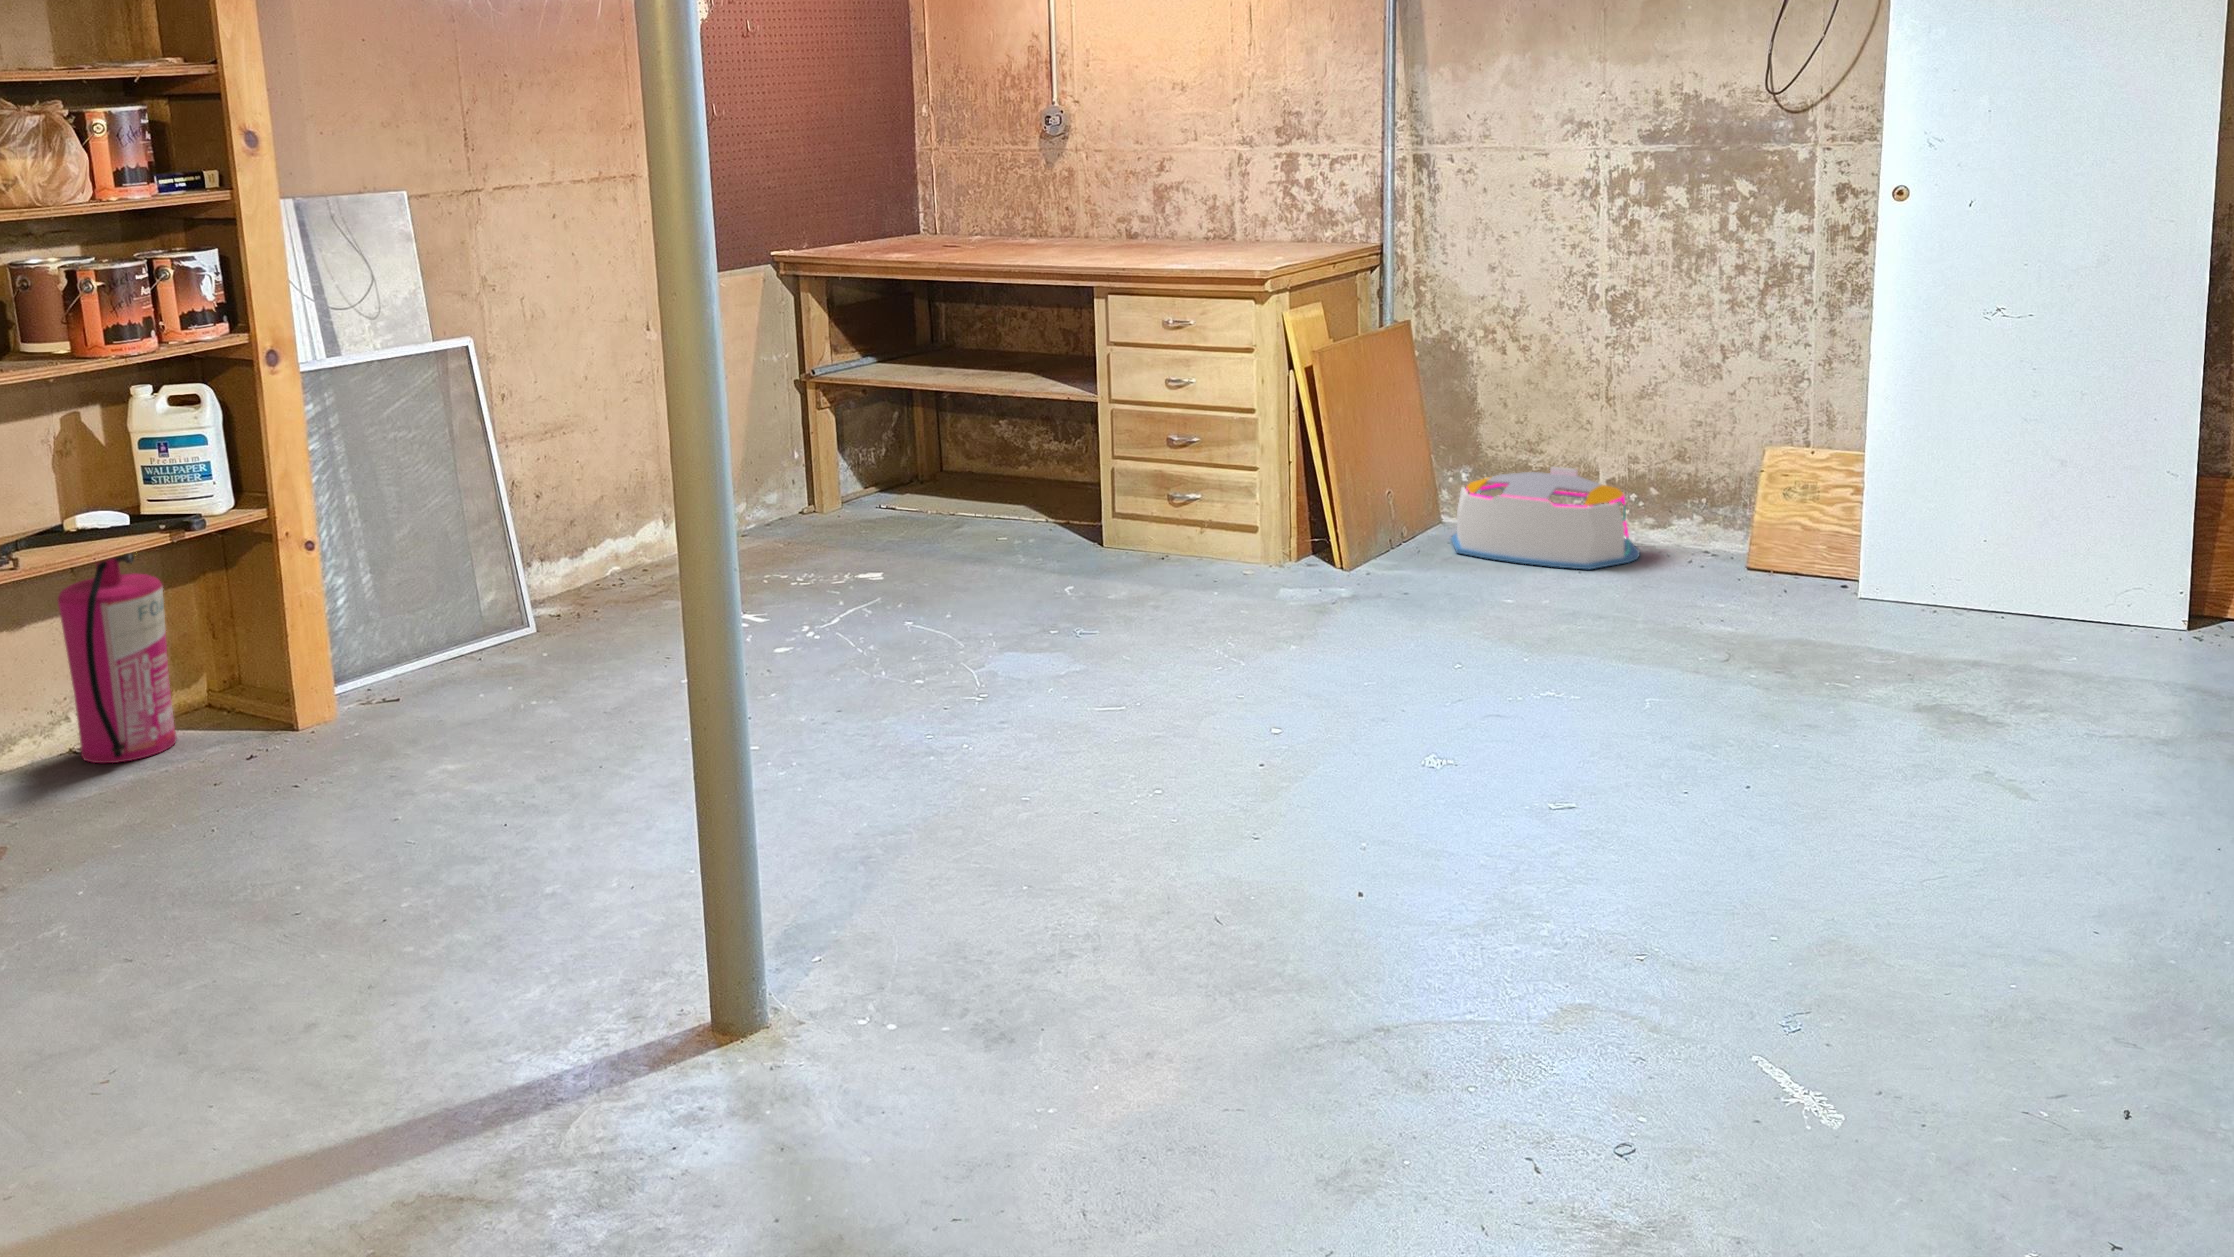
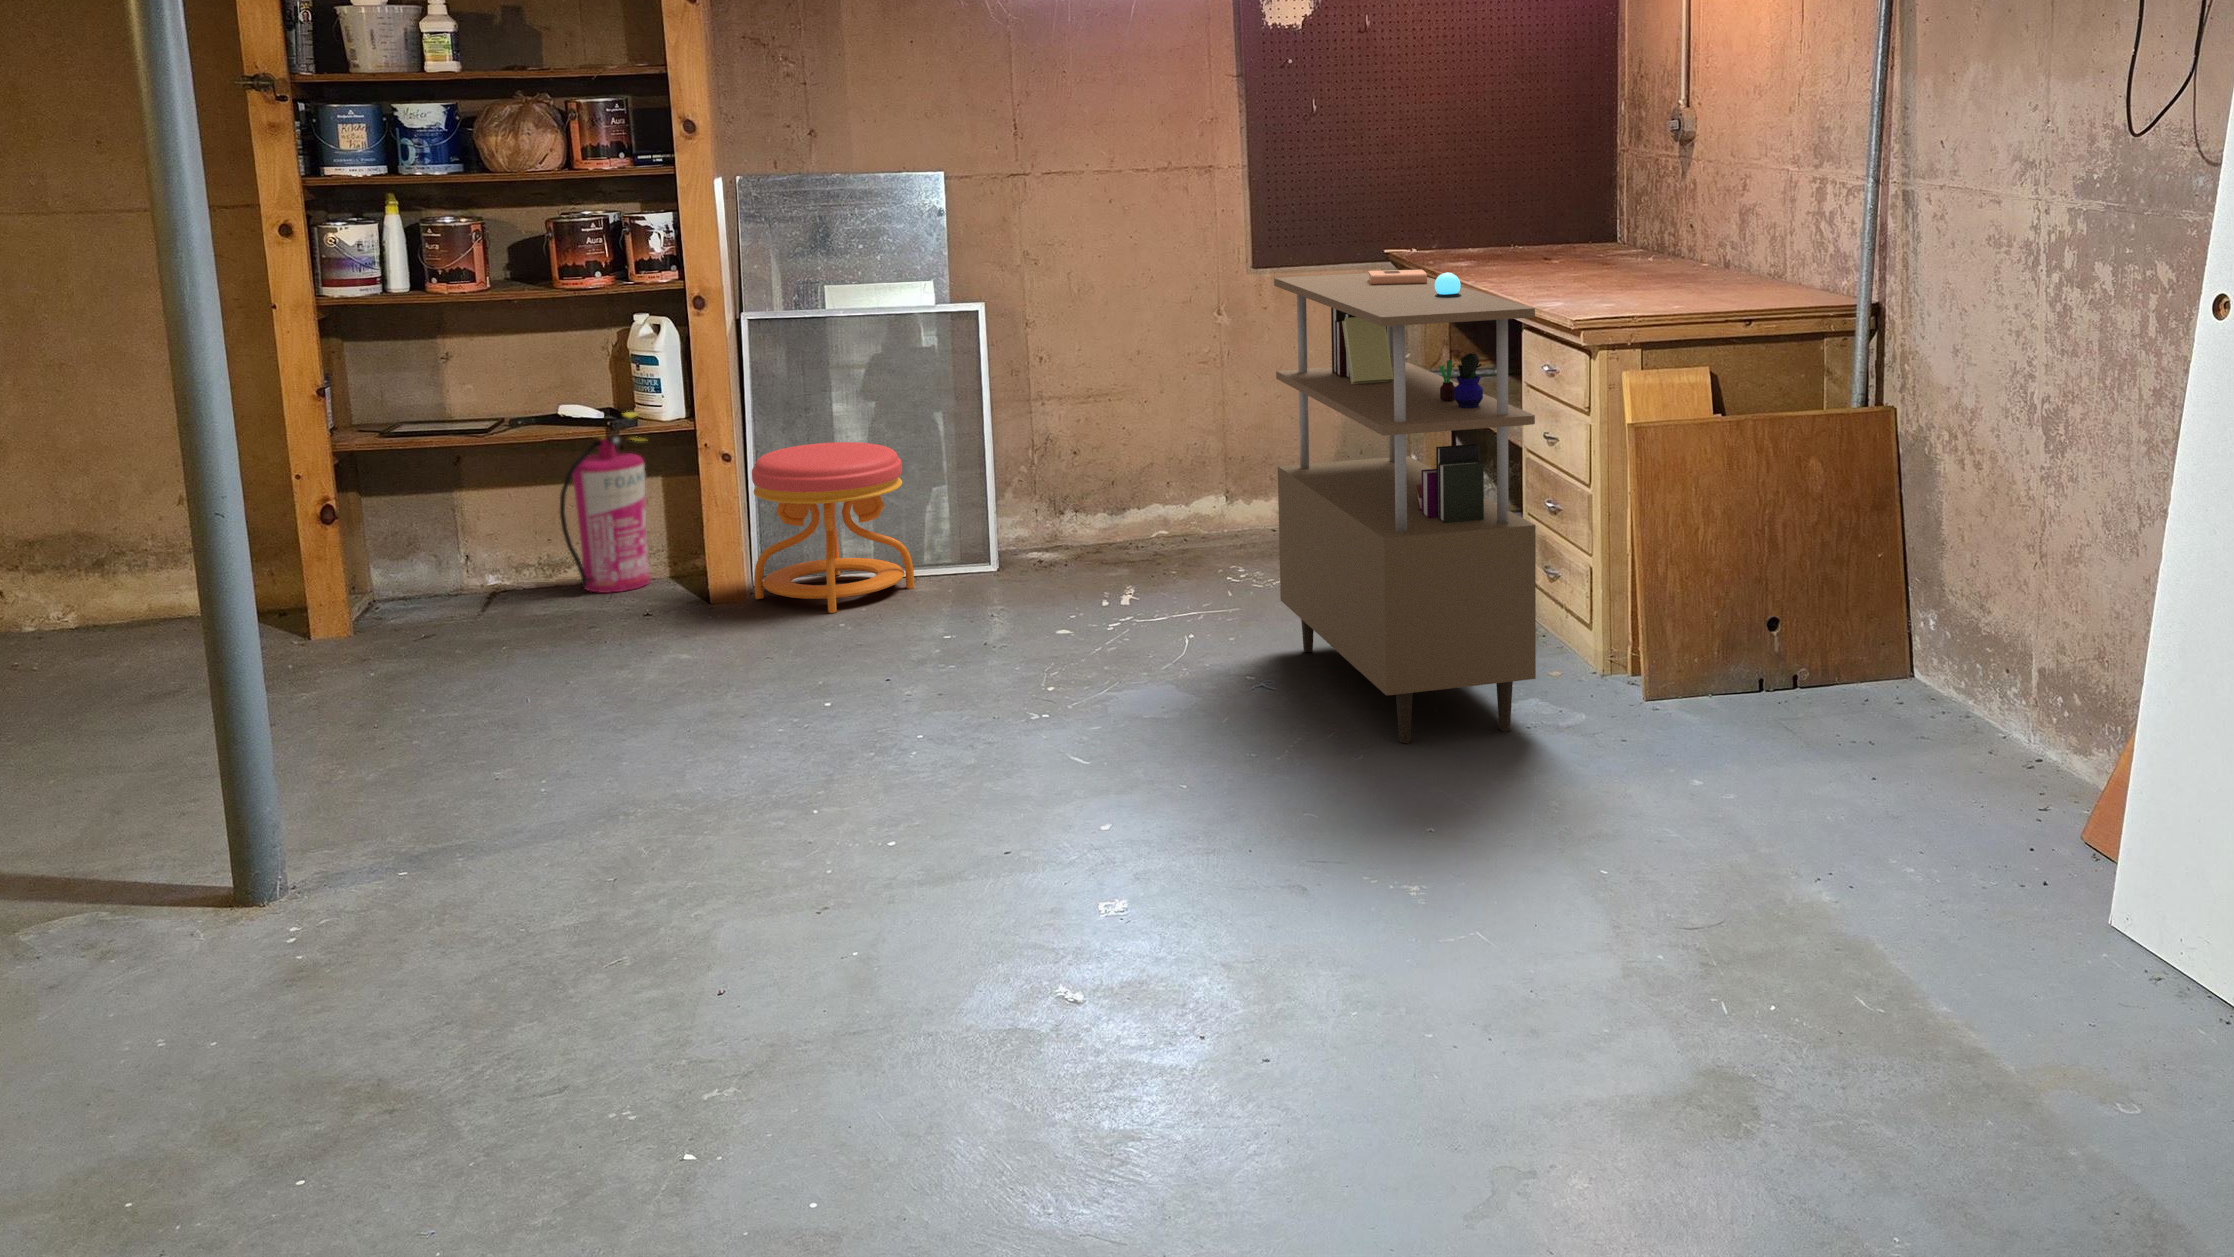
shelving unit: none [1015,234,1358,631] -> present [1274,270,1536,743]
storage bin: present [1452,467,1639,569] -> none [1788,629,2021,787]
stool: none [353,505,538,710] -> present [752,442,914,613]

